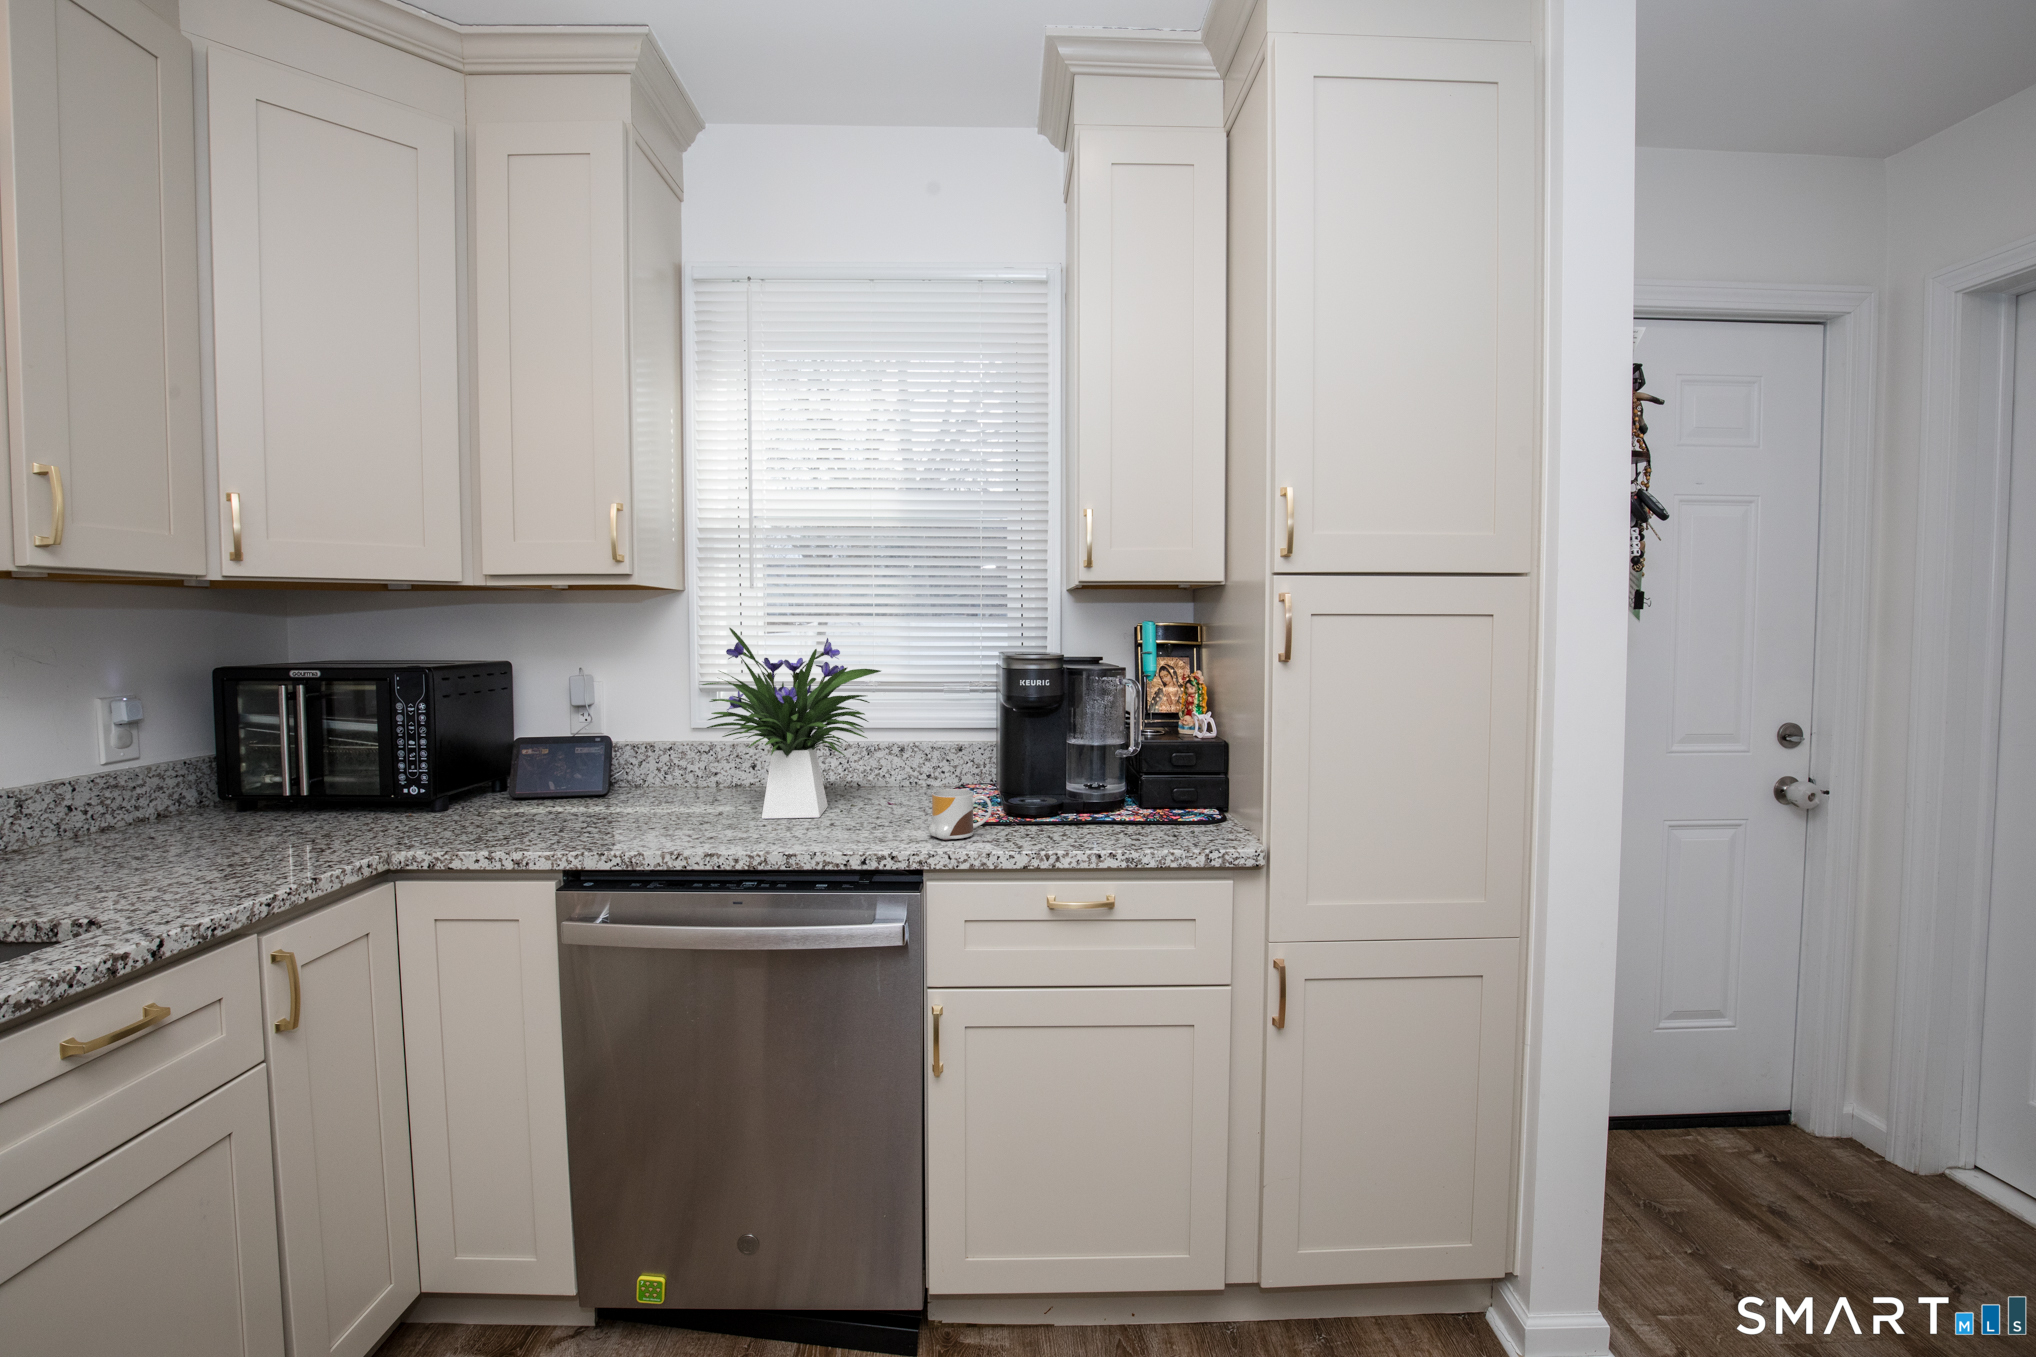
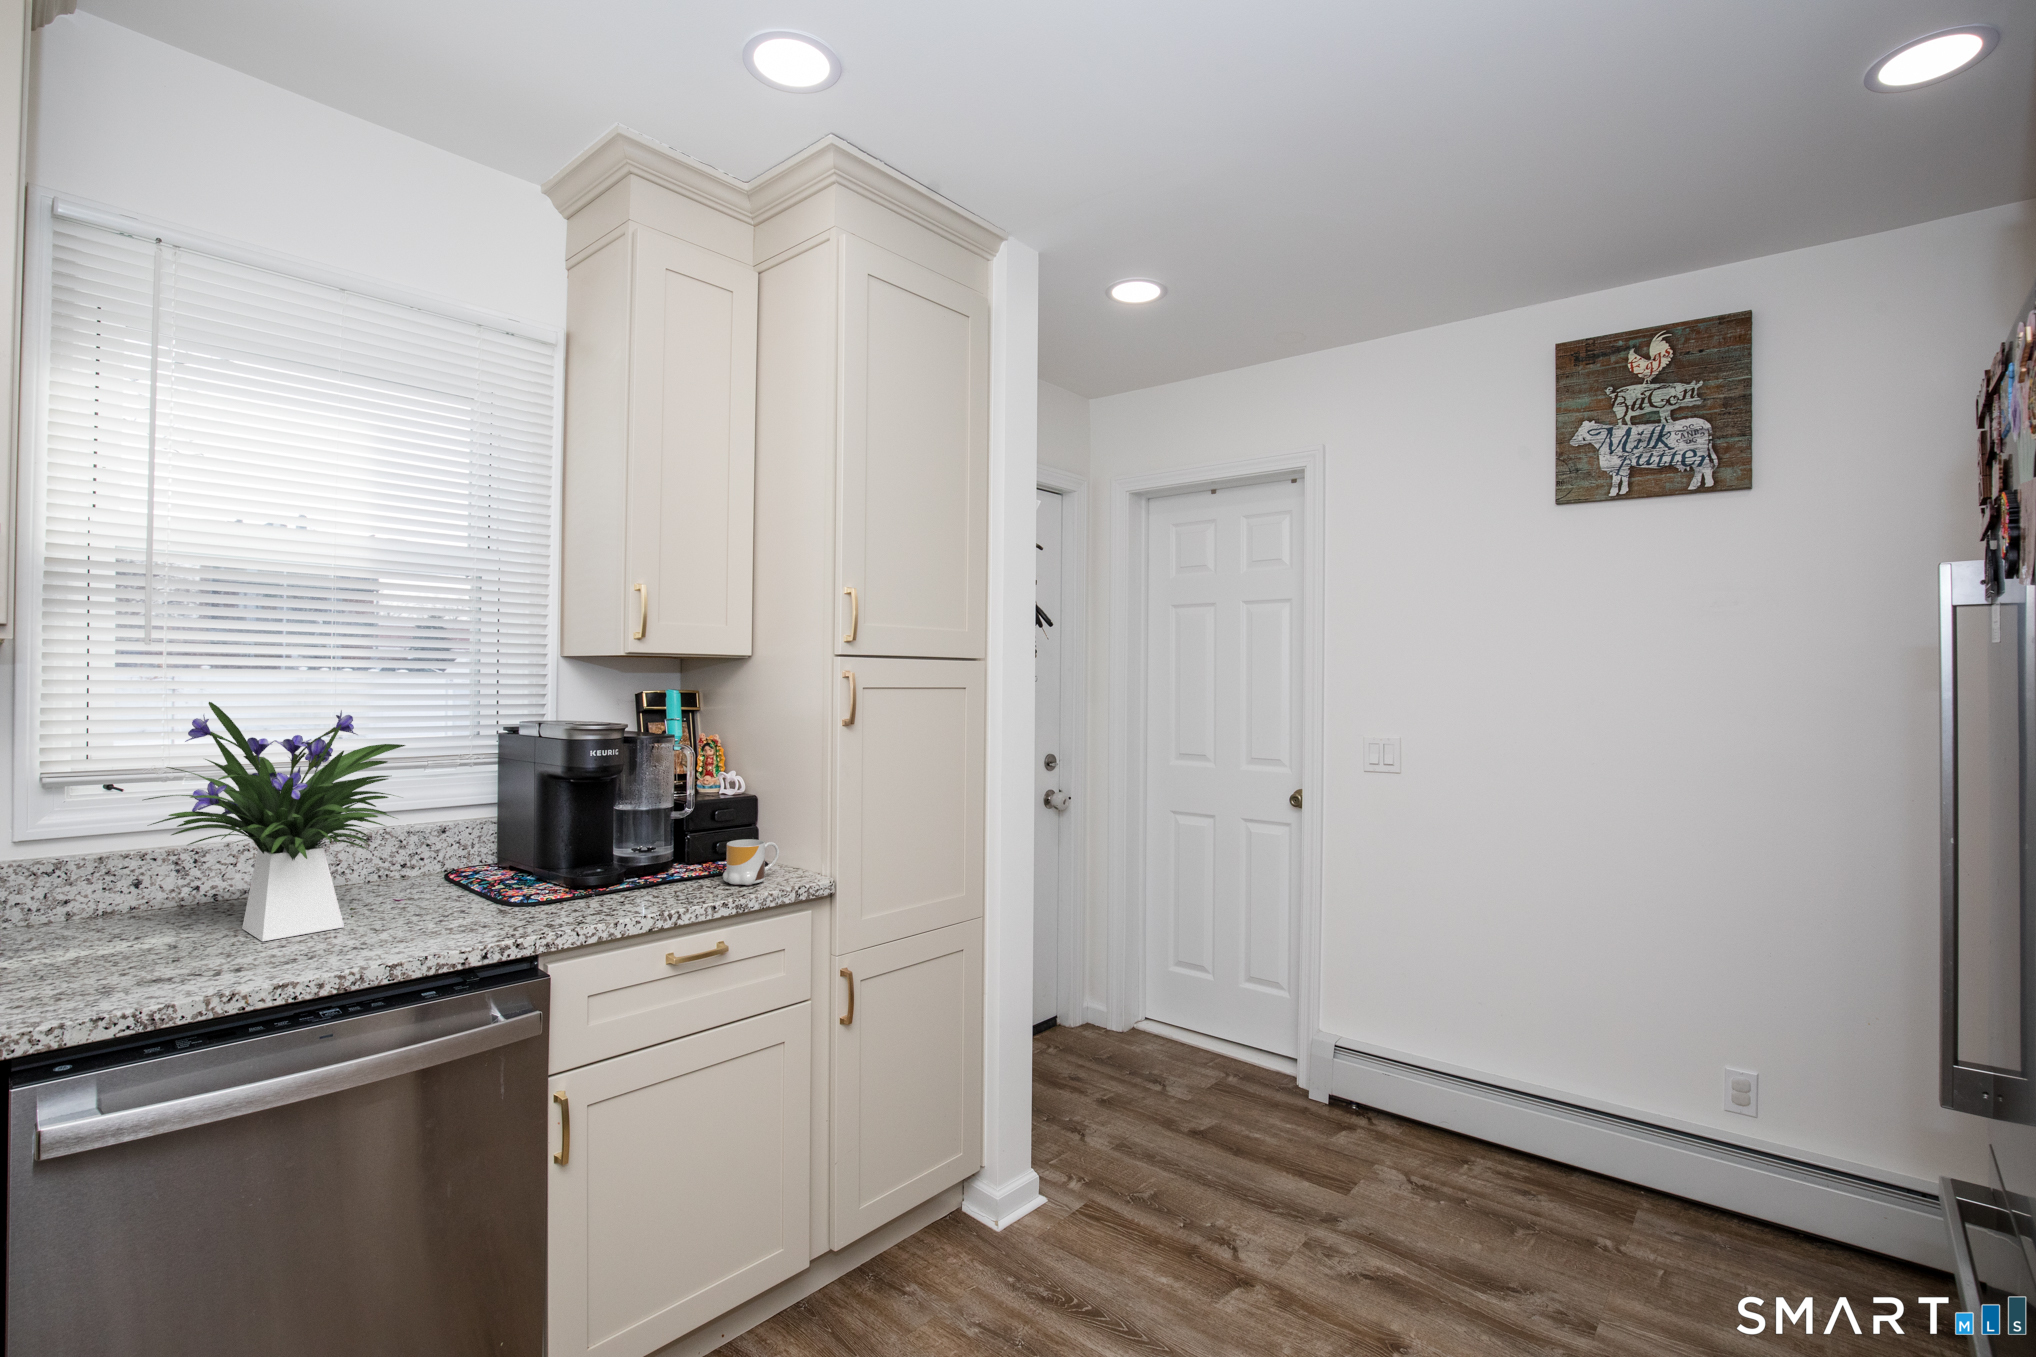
mug: present [929,789,992,840] -> present [723,839,779,885]

